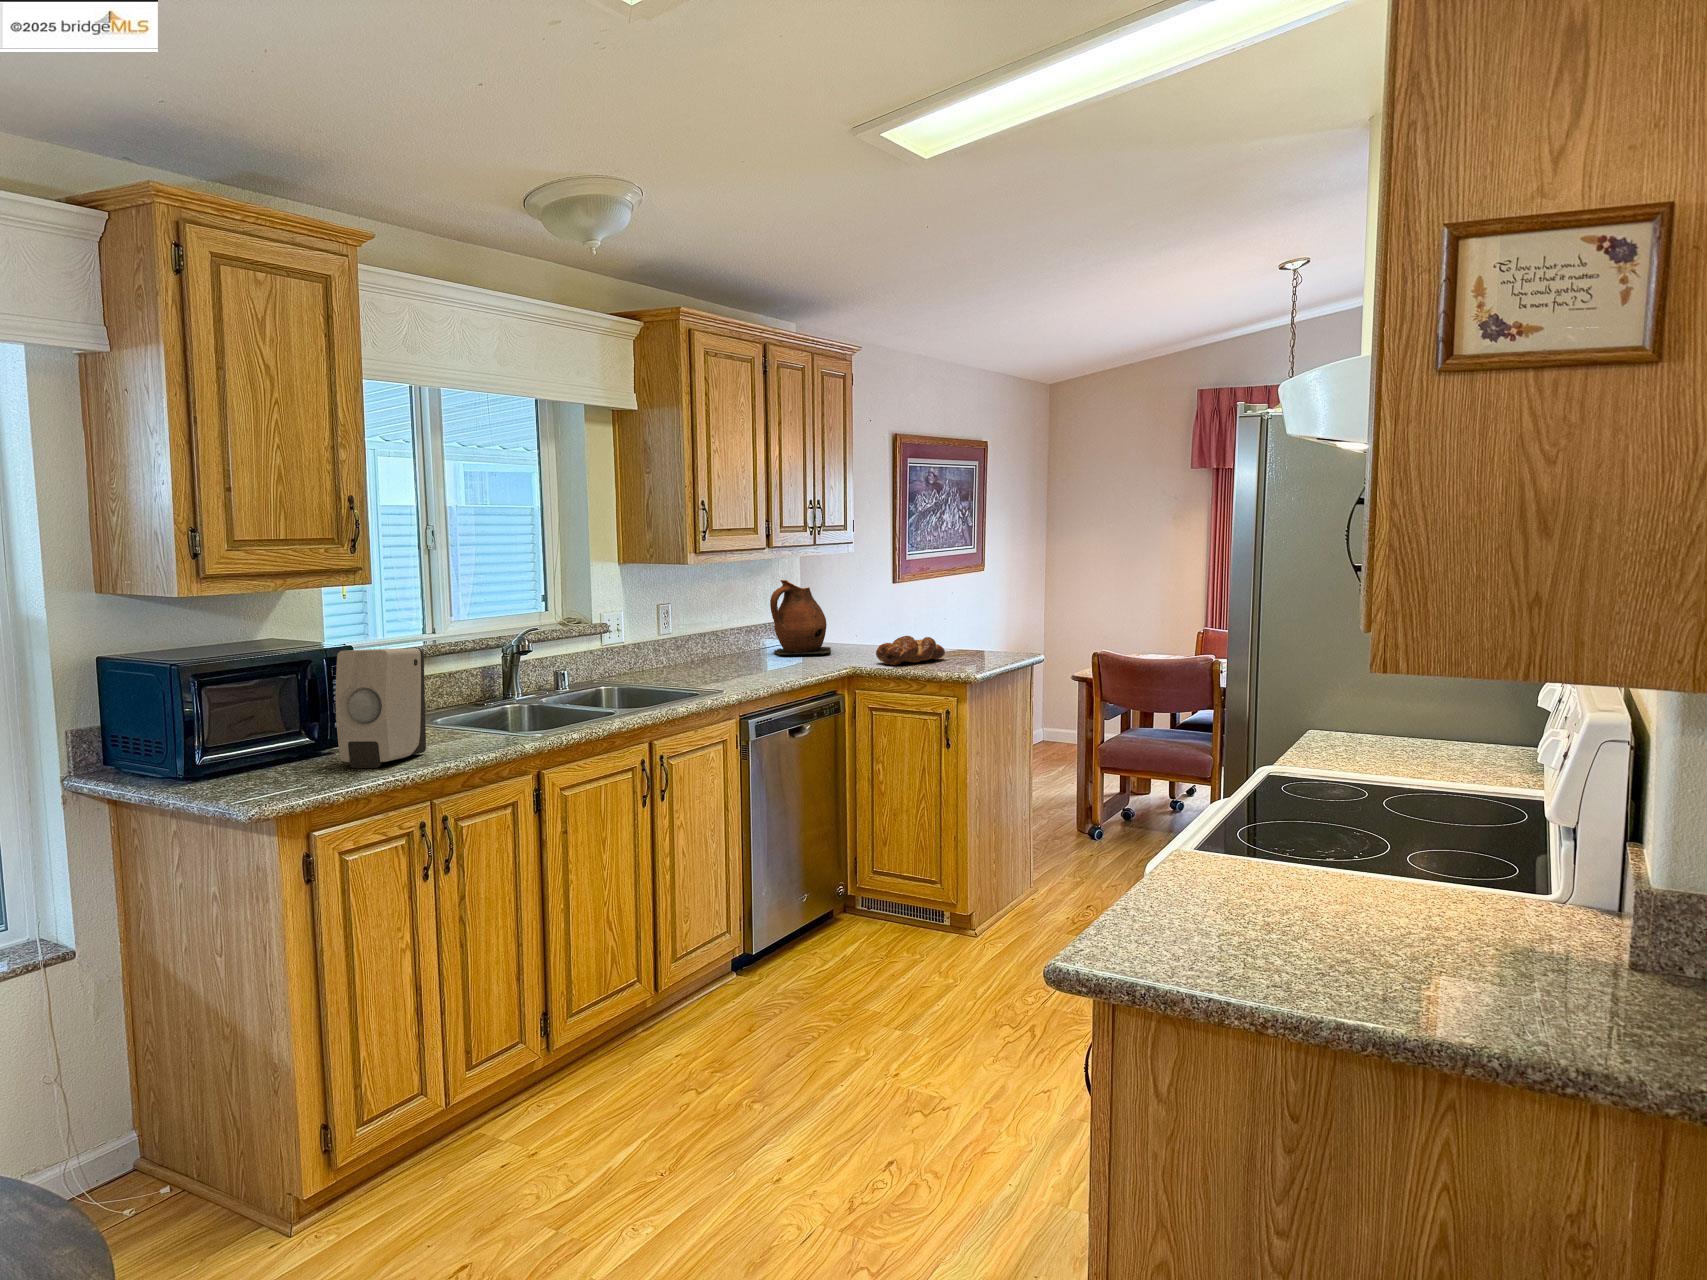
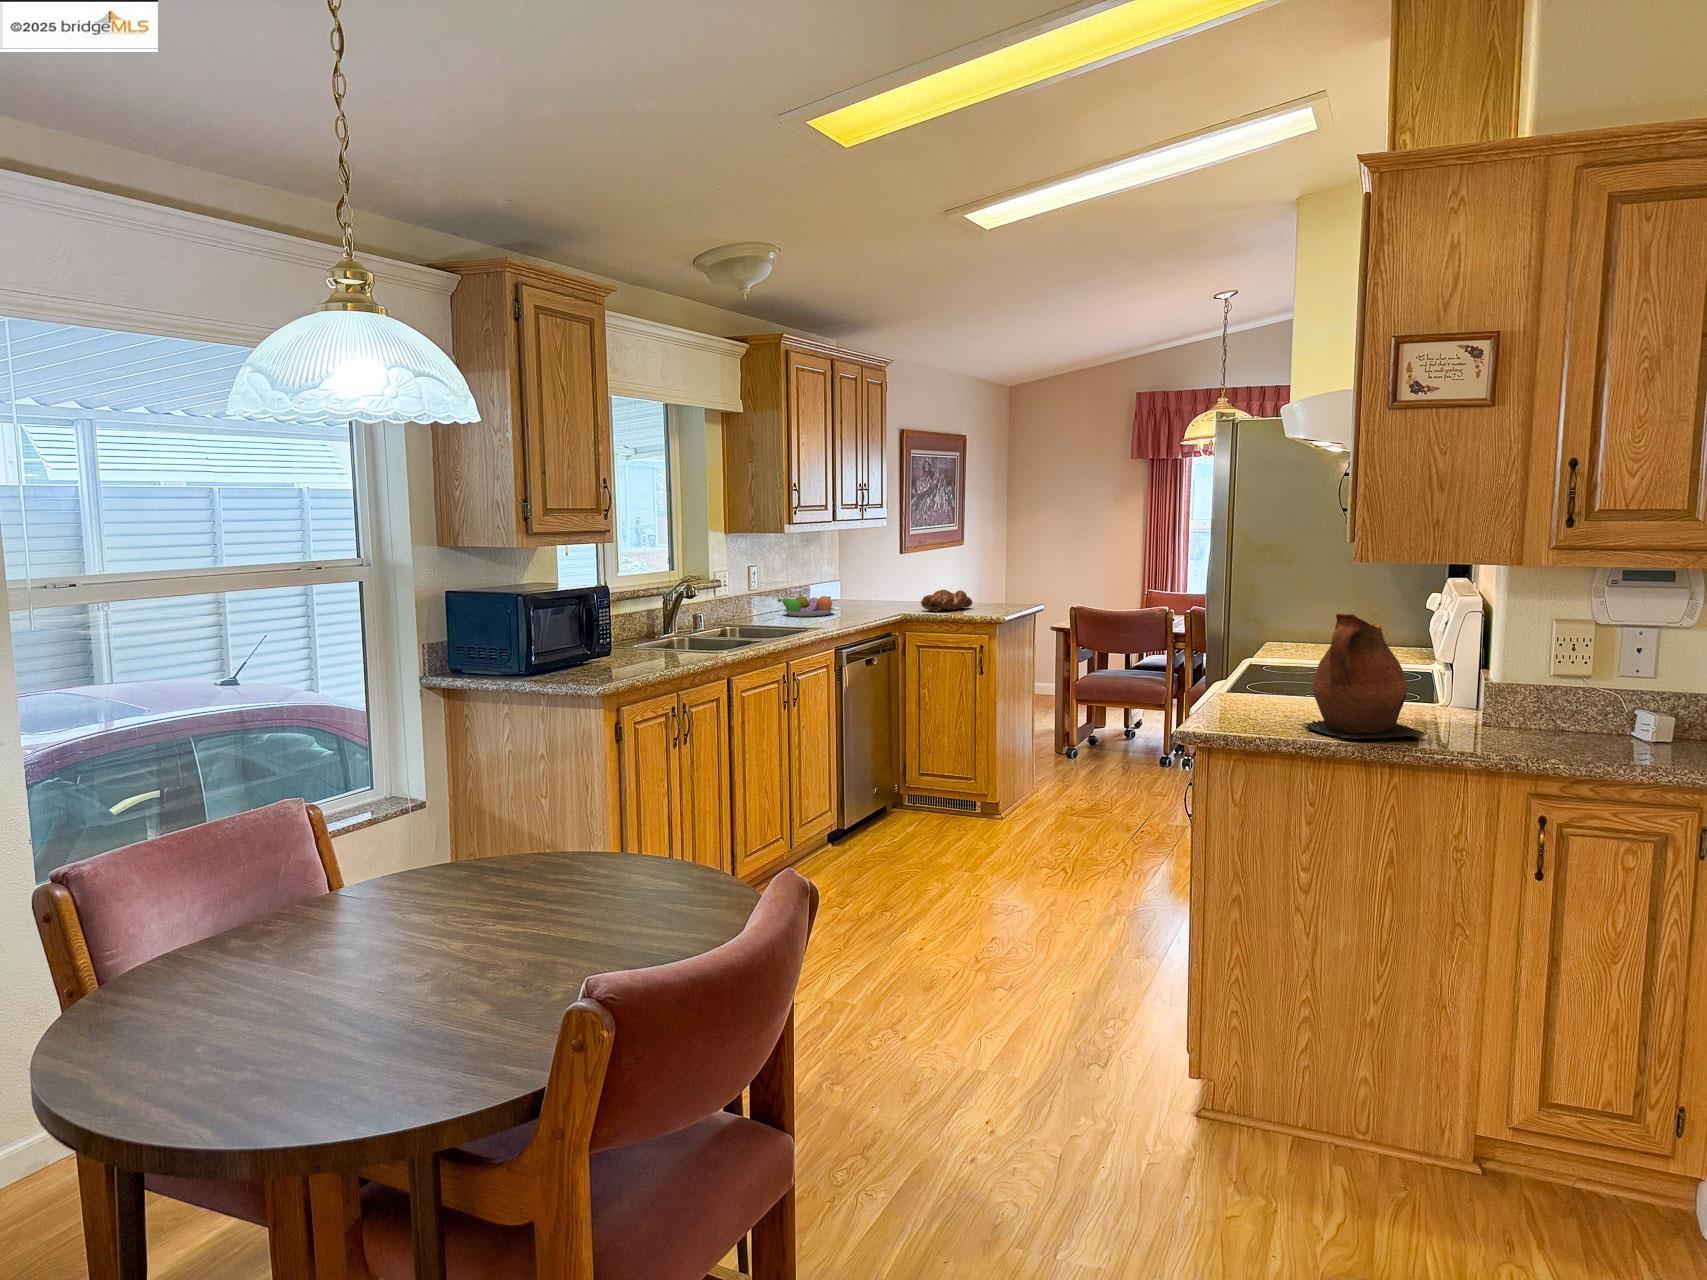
ceramic pitcher: present [770,580,831,655] -> present [1300,613,1424,739]
fruit bowl: none [693,639,764,670] -> present [778,593,835,616]
soap dispenser: present [335,648,426,768] -> none [612,586,662,669]

